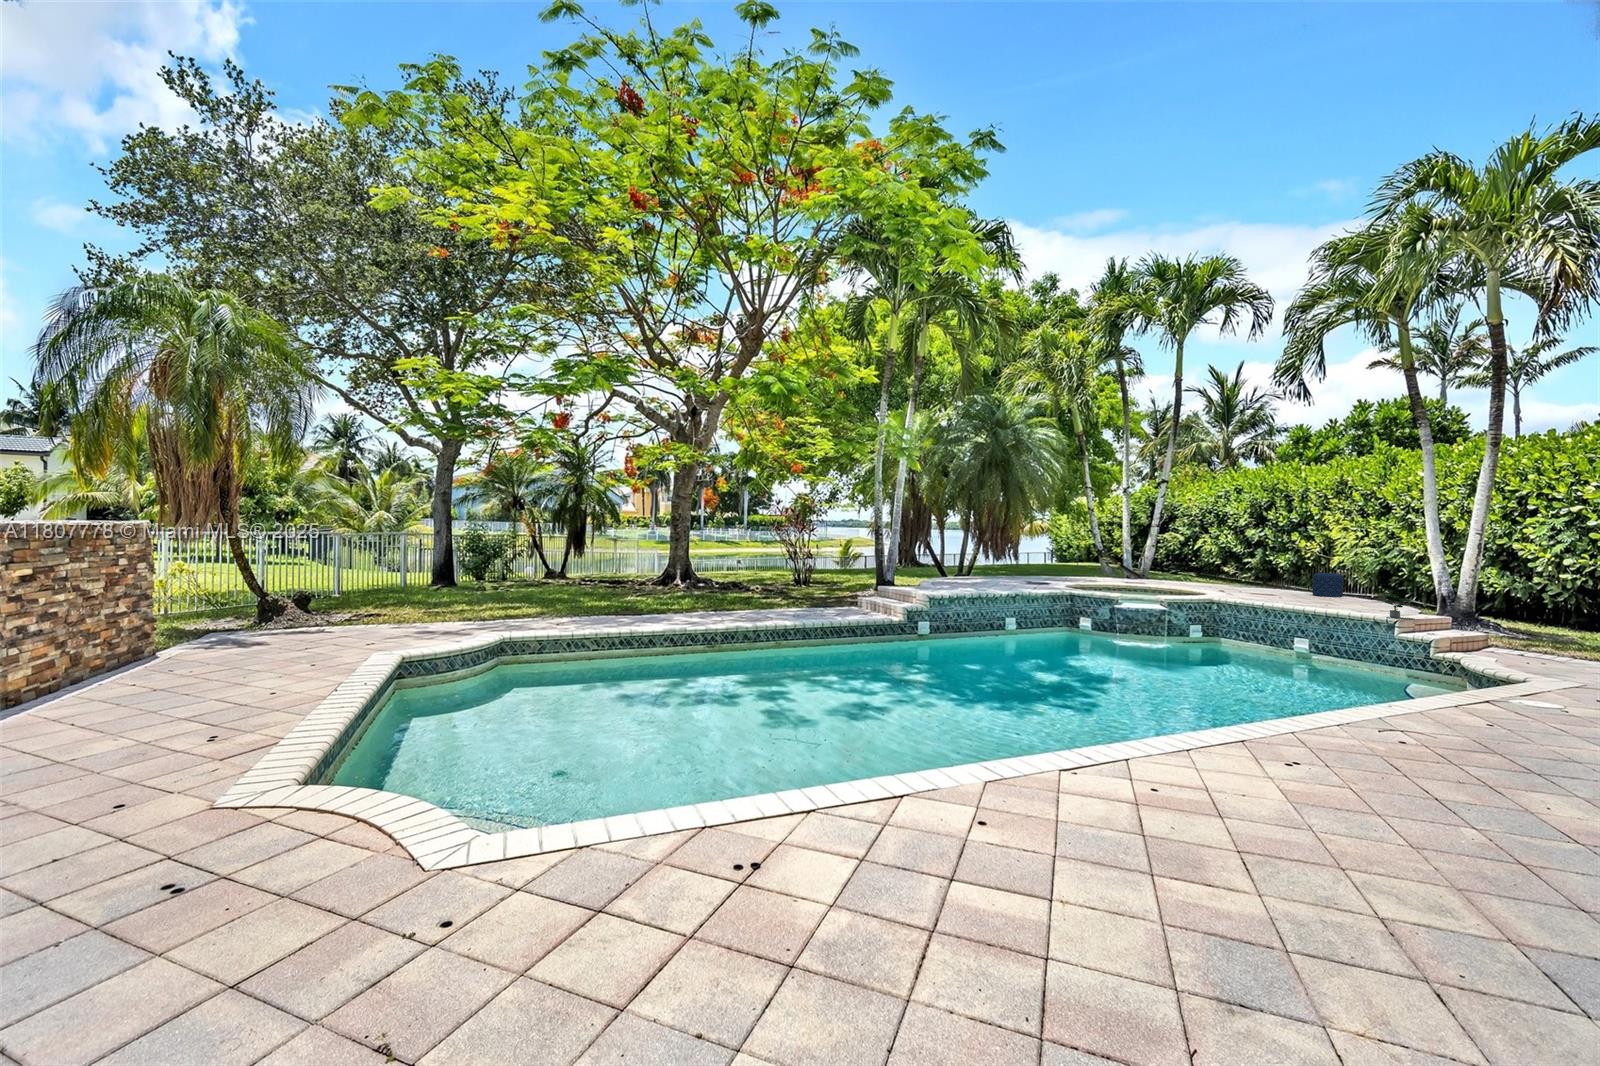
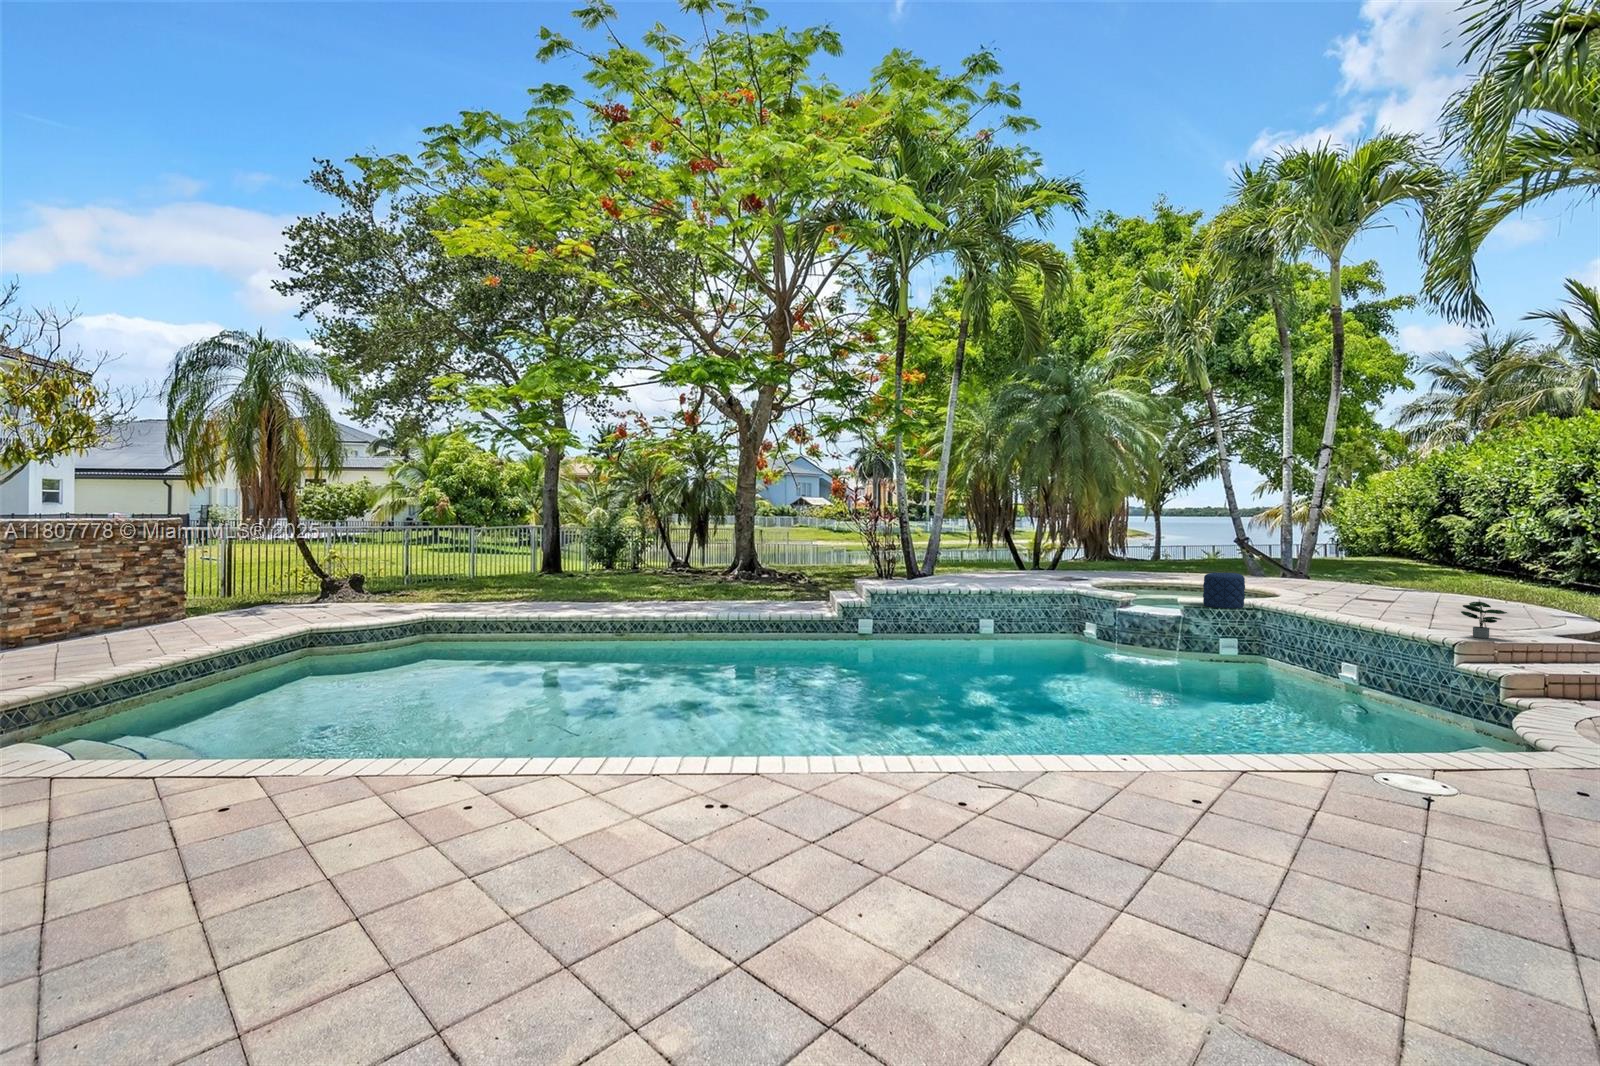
pouf: present [1312,573,1344,597] -> present [1203,573,1245,608]

